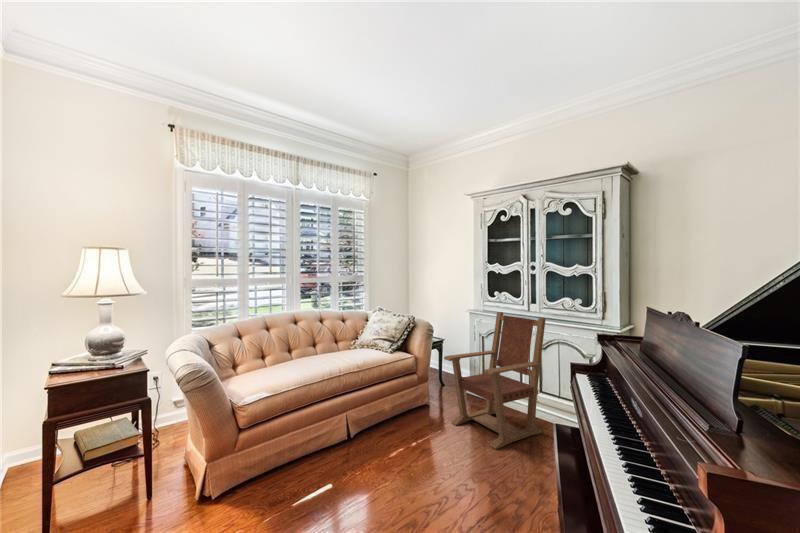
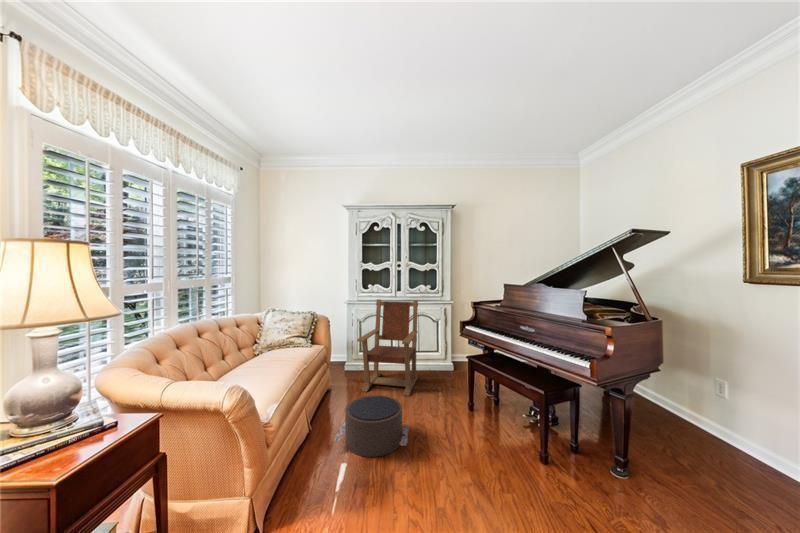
pouf: none [348,422,430,496] -> present [334,395,409,457]

